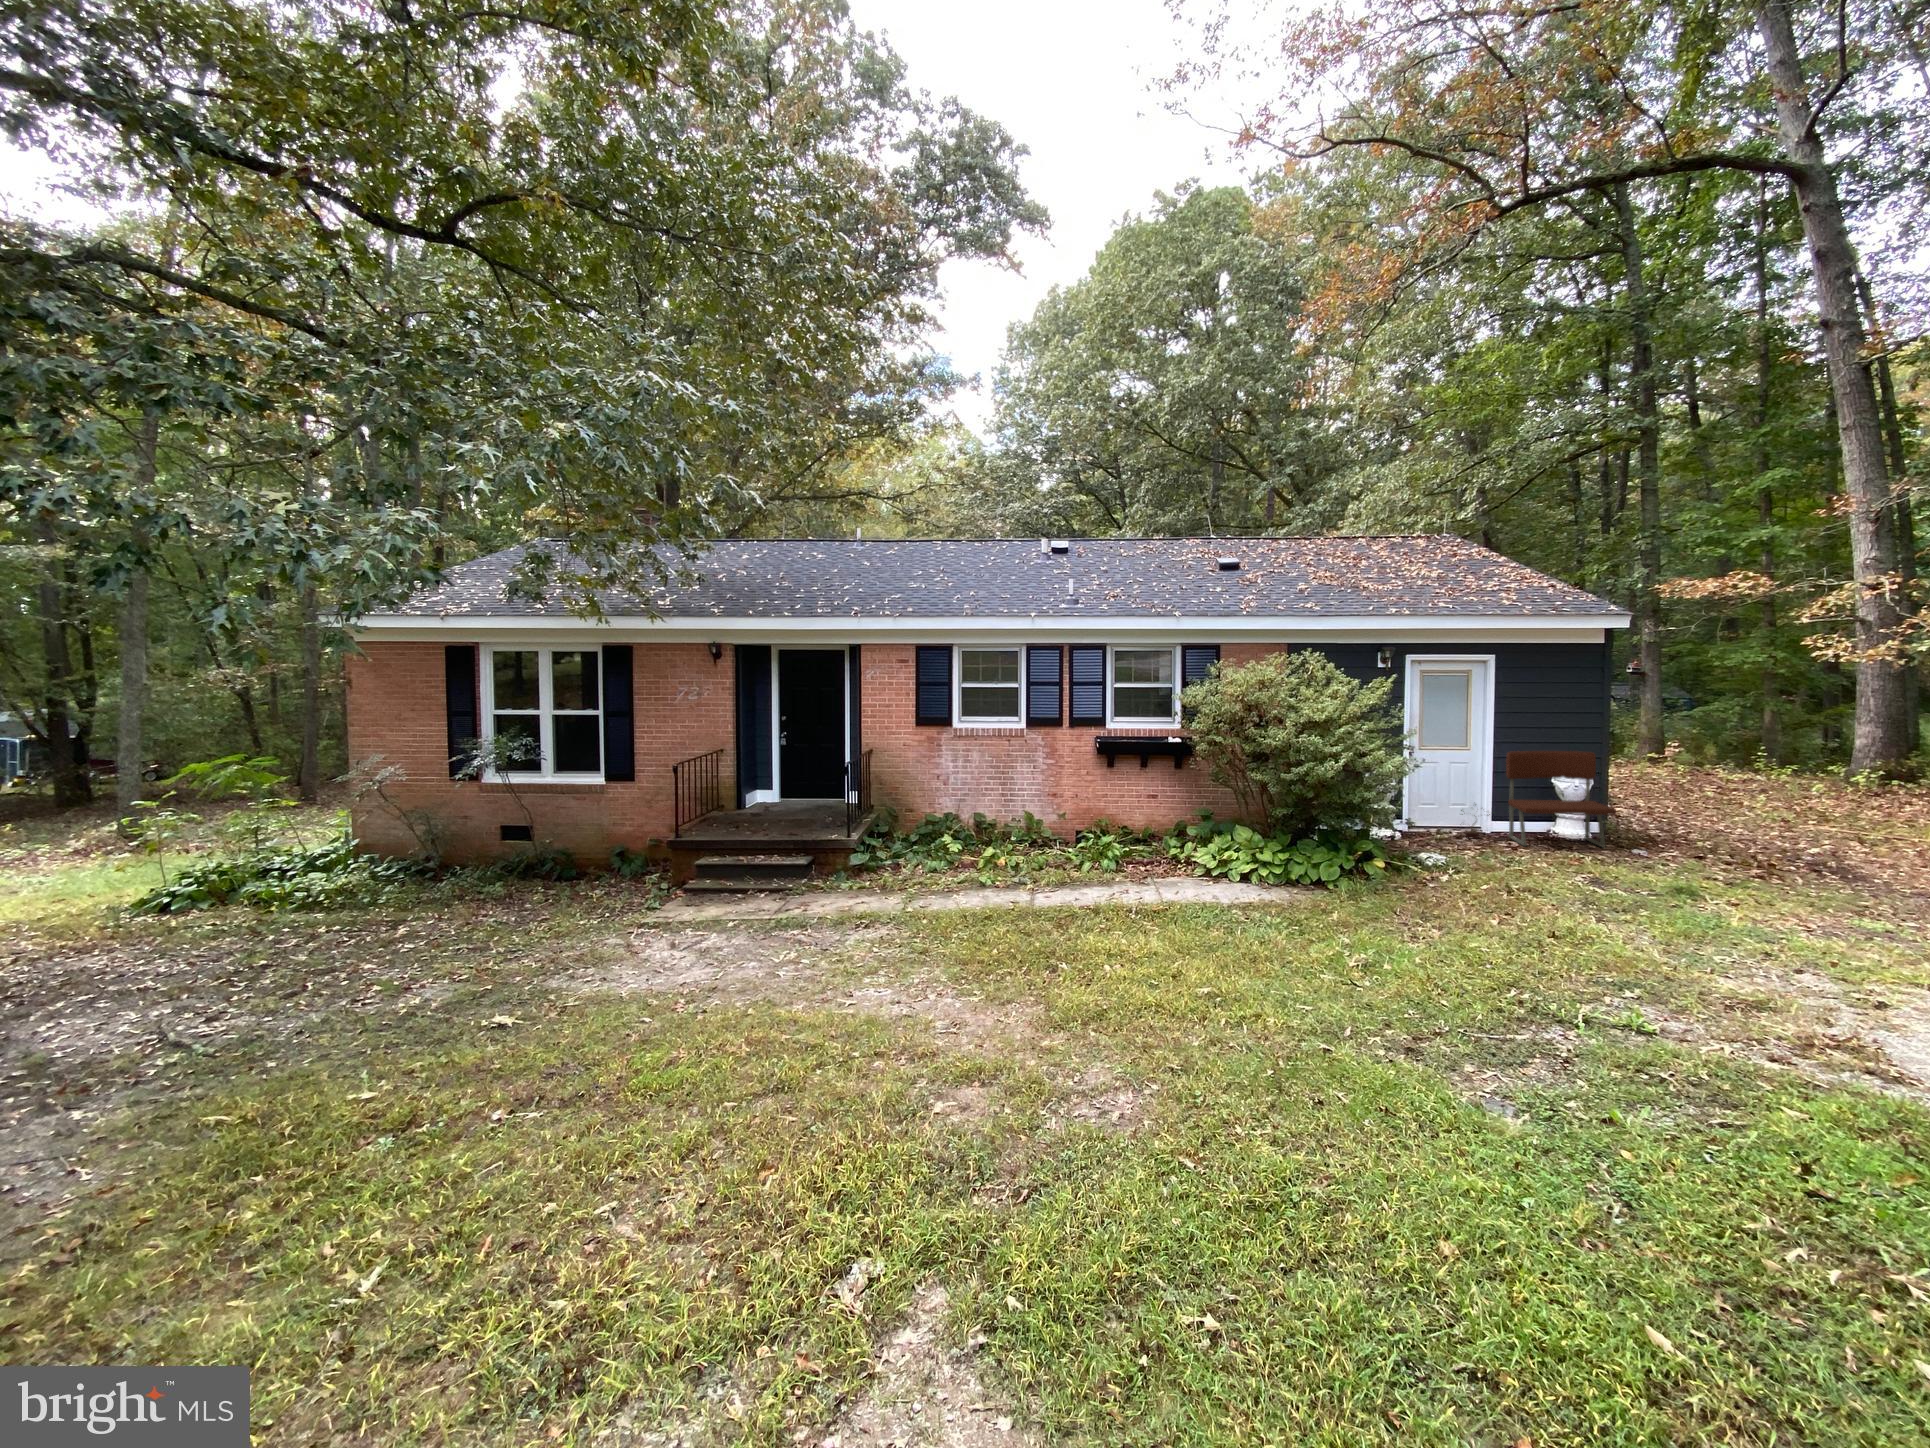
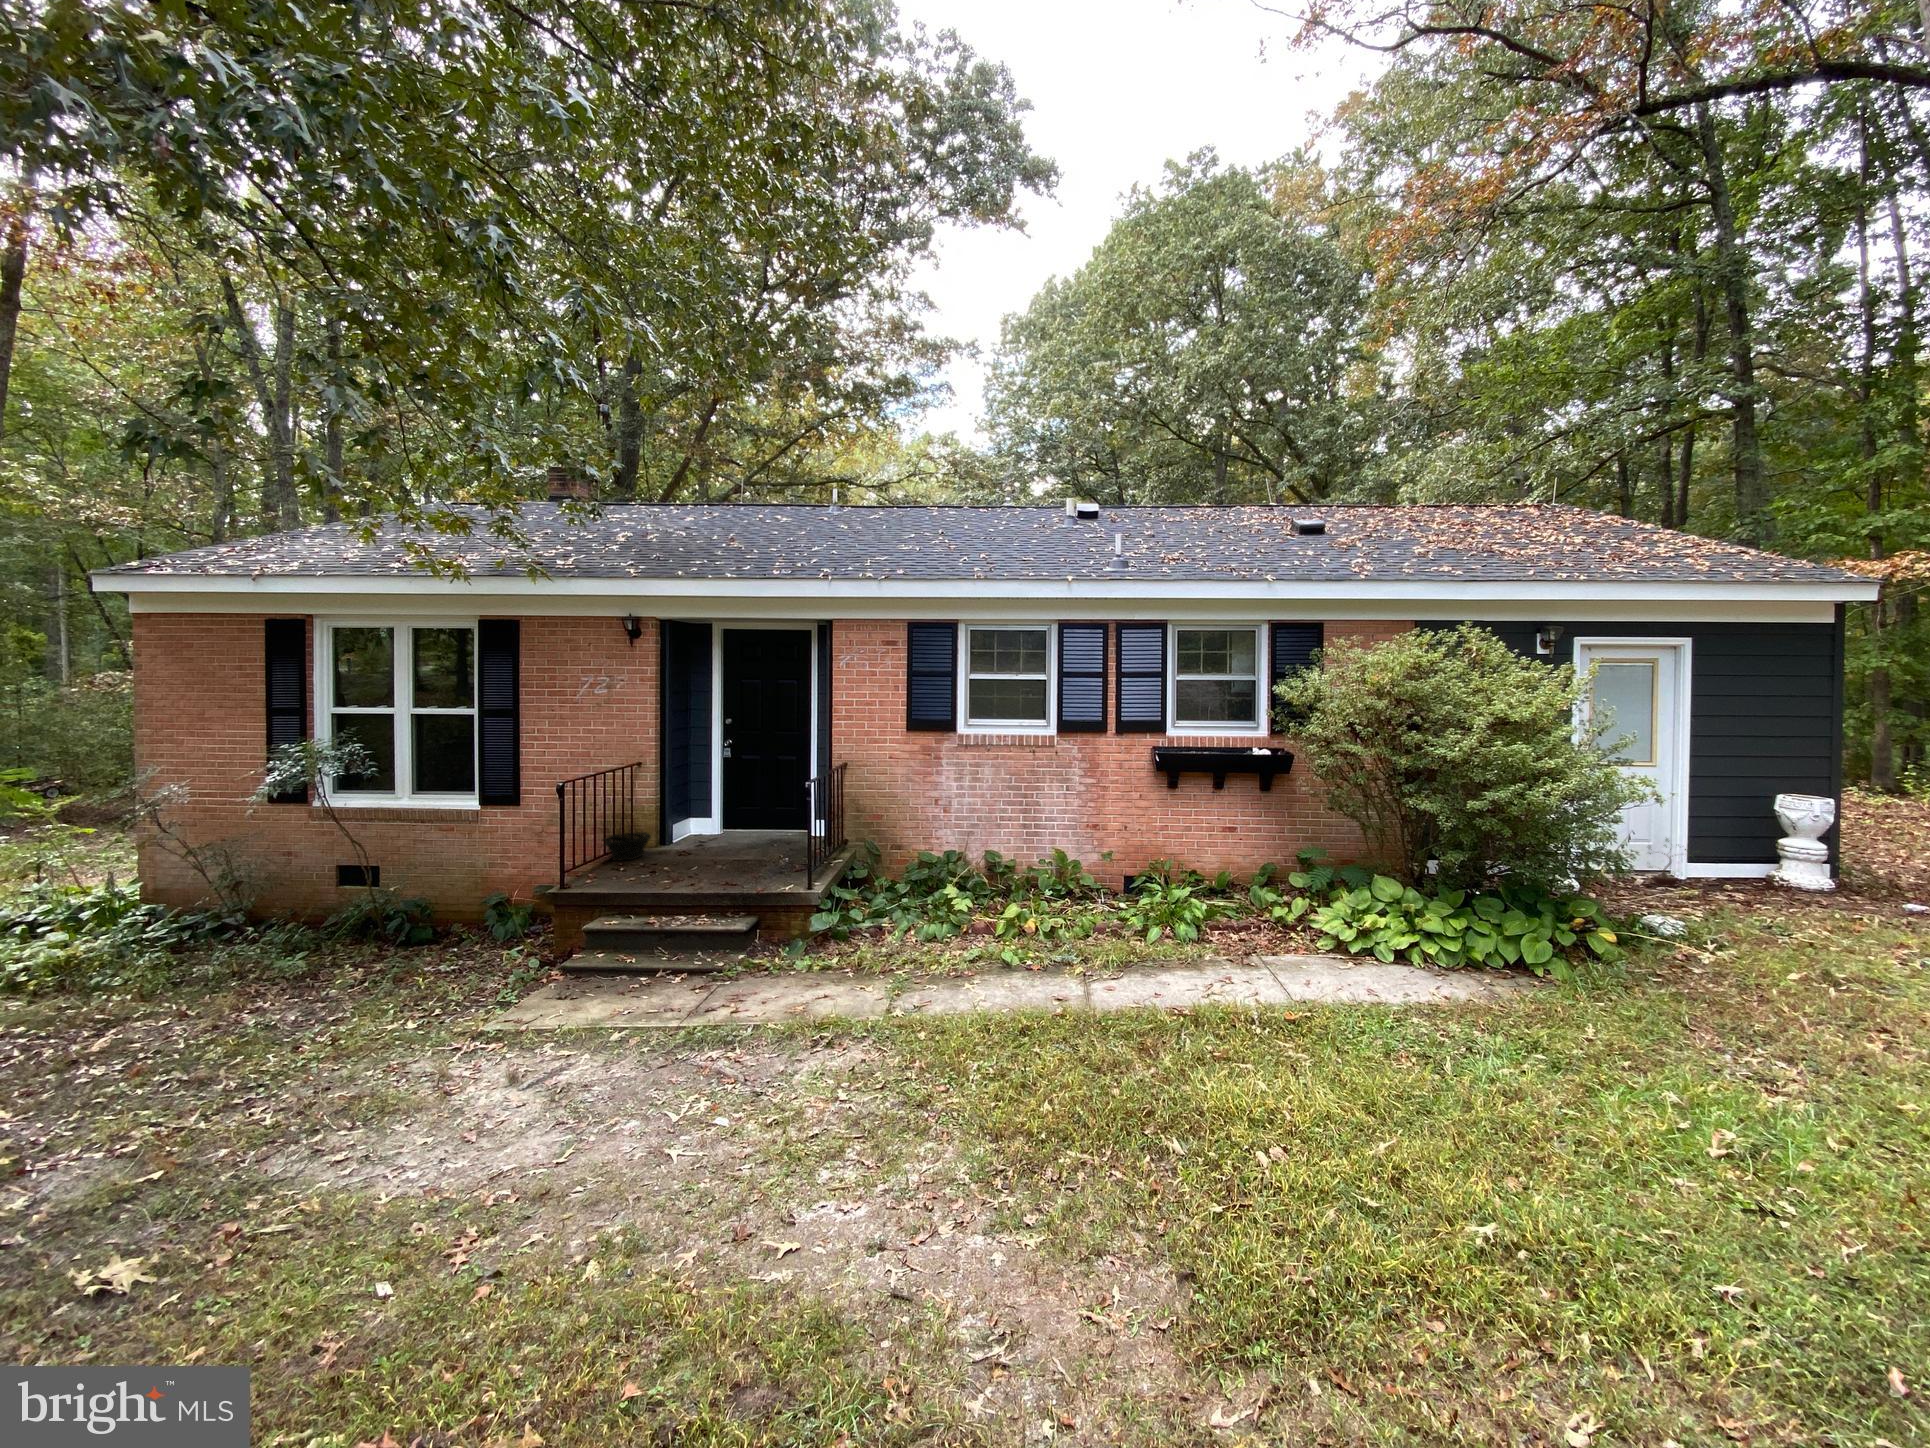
bench: present [1506,751,1616,848] -> none [1712,767,1893,903]
basket: none [696,788,730,819] -> present [604,818,651,861]

